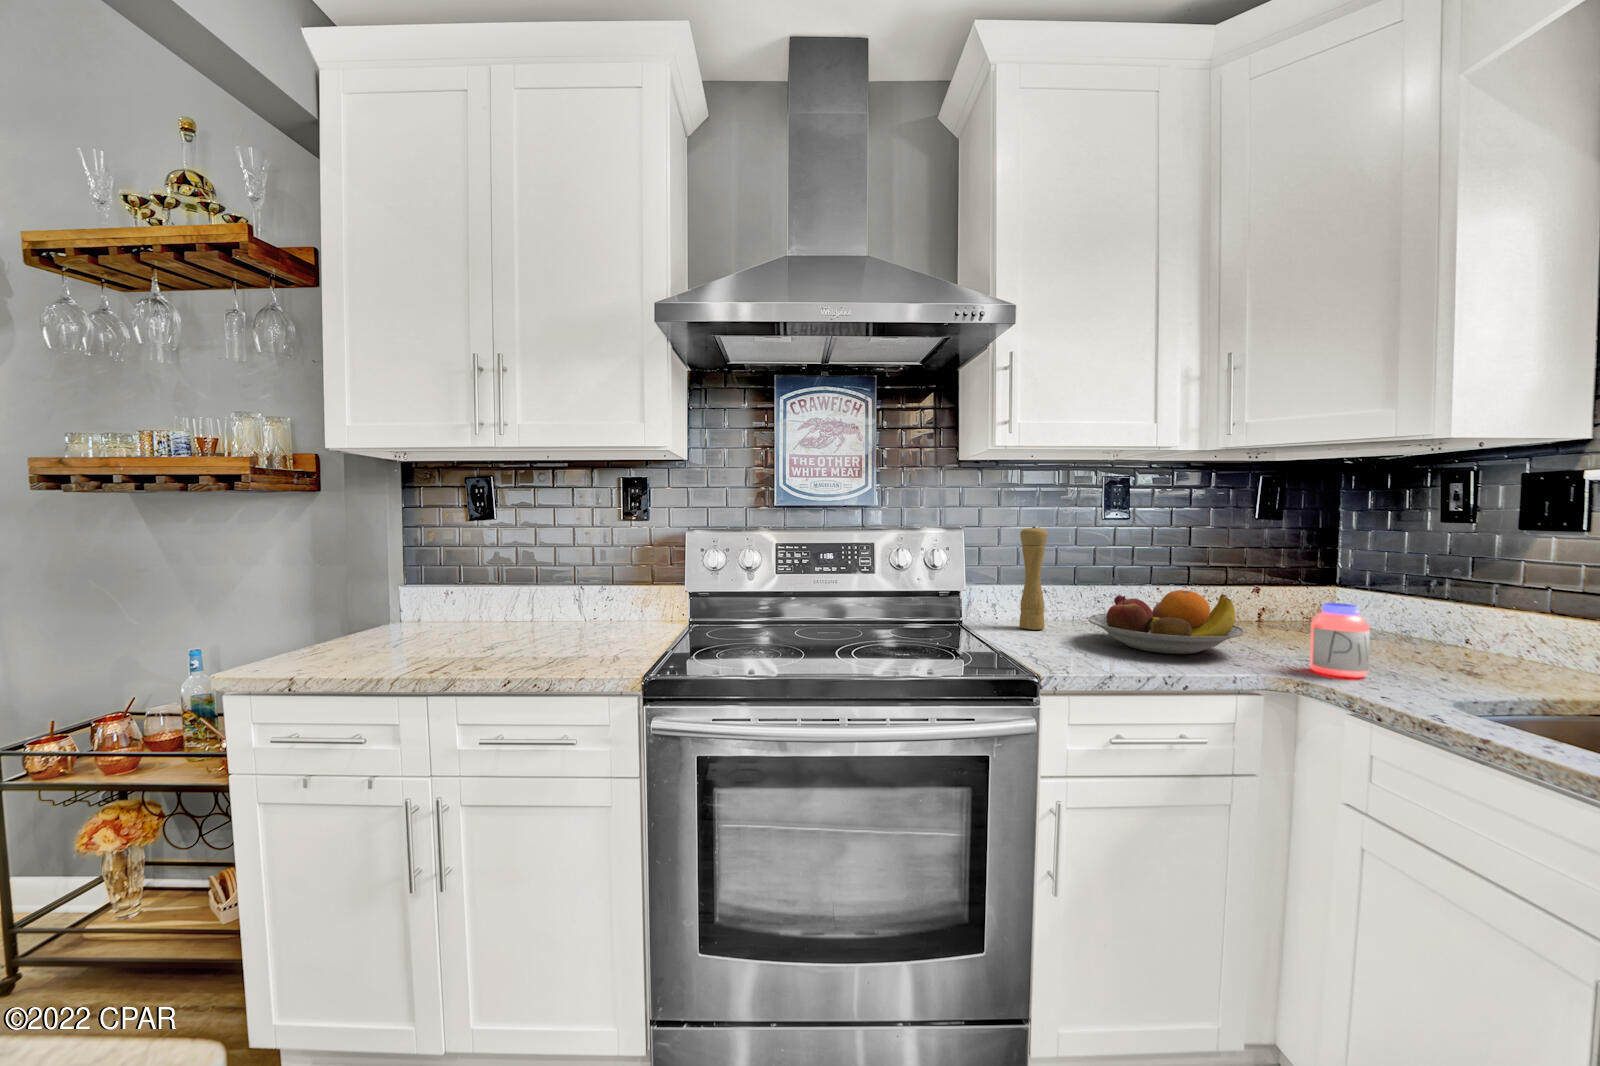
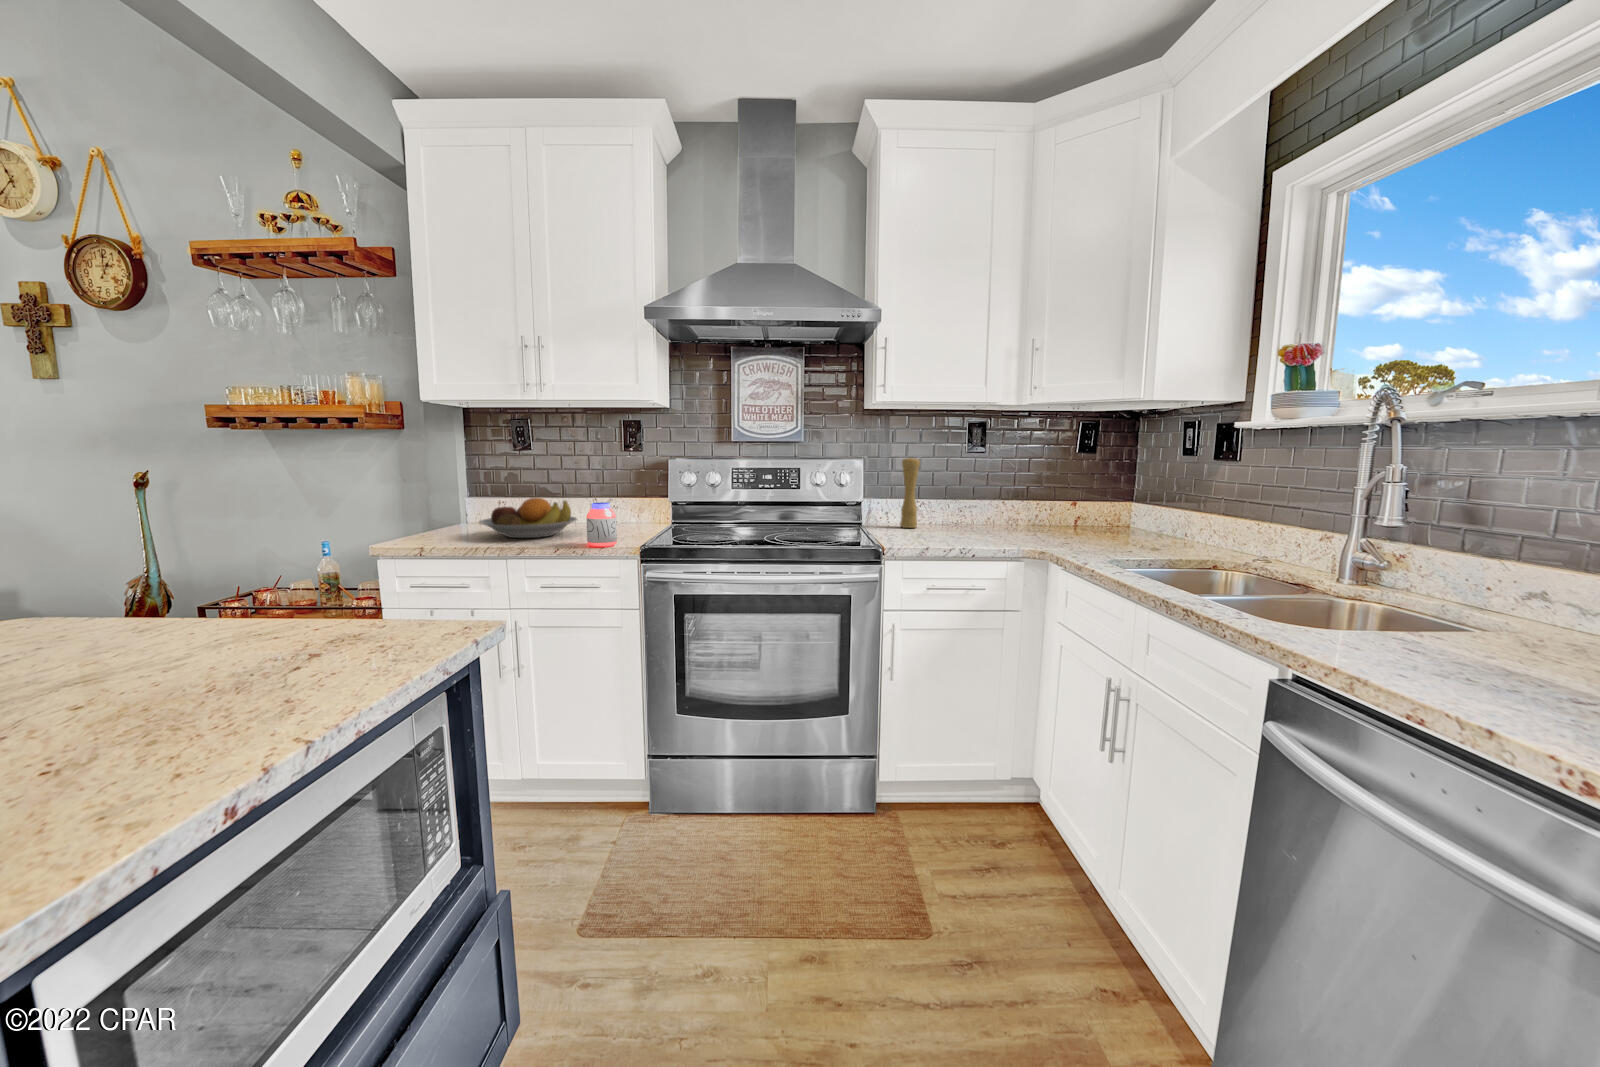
fruit bowl: present [1088,590,1245,654] -> present [480,498,577,538]
jar: present [1310,603,1370,678] -> present [587,502,617,547]

